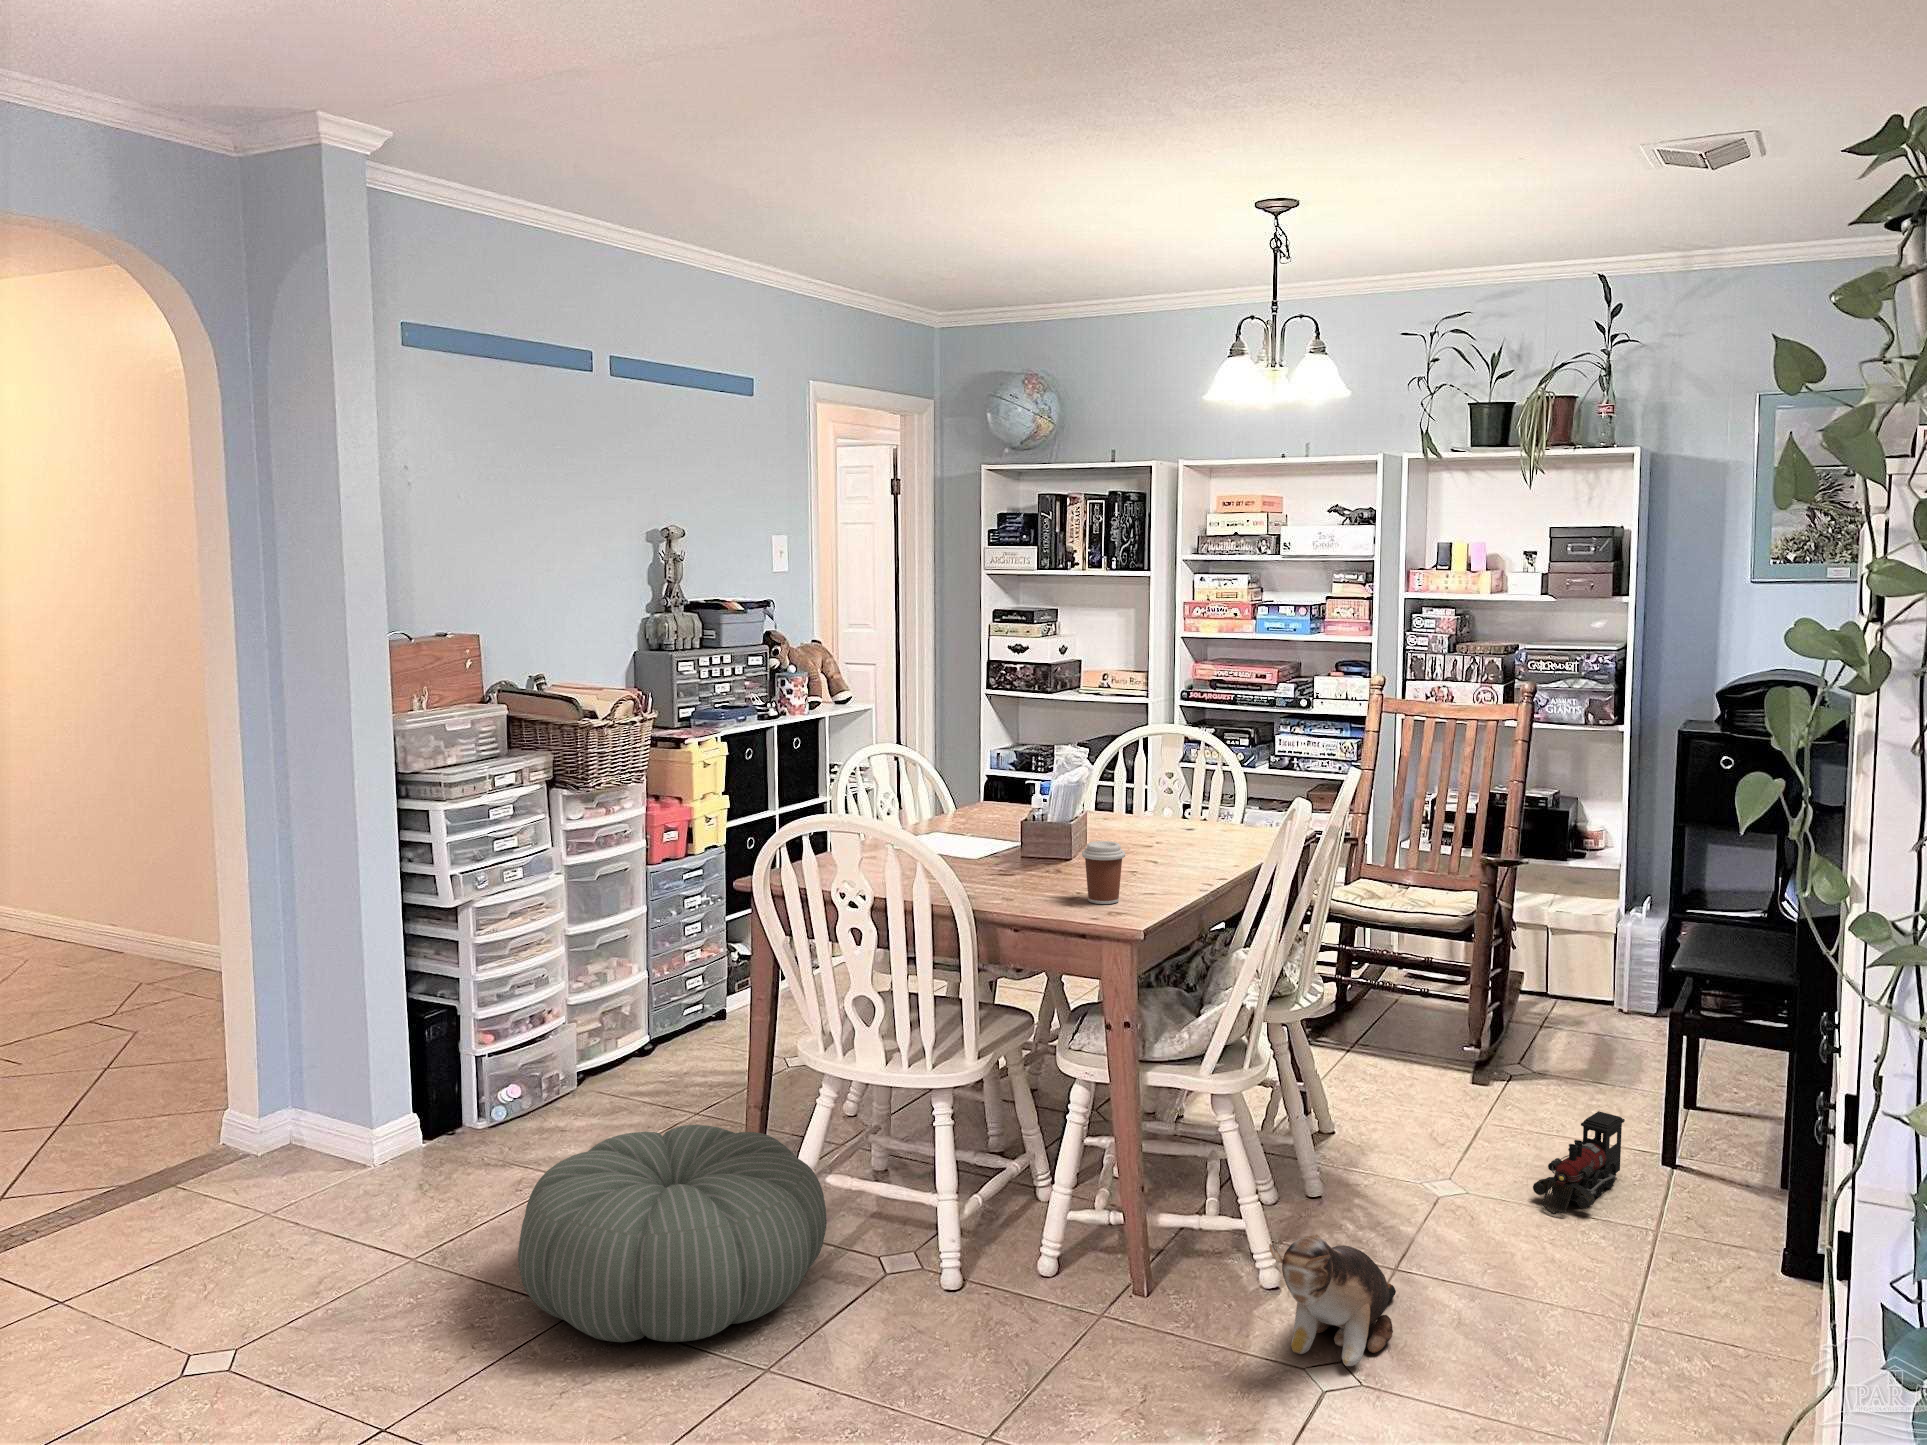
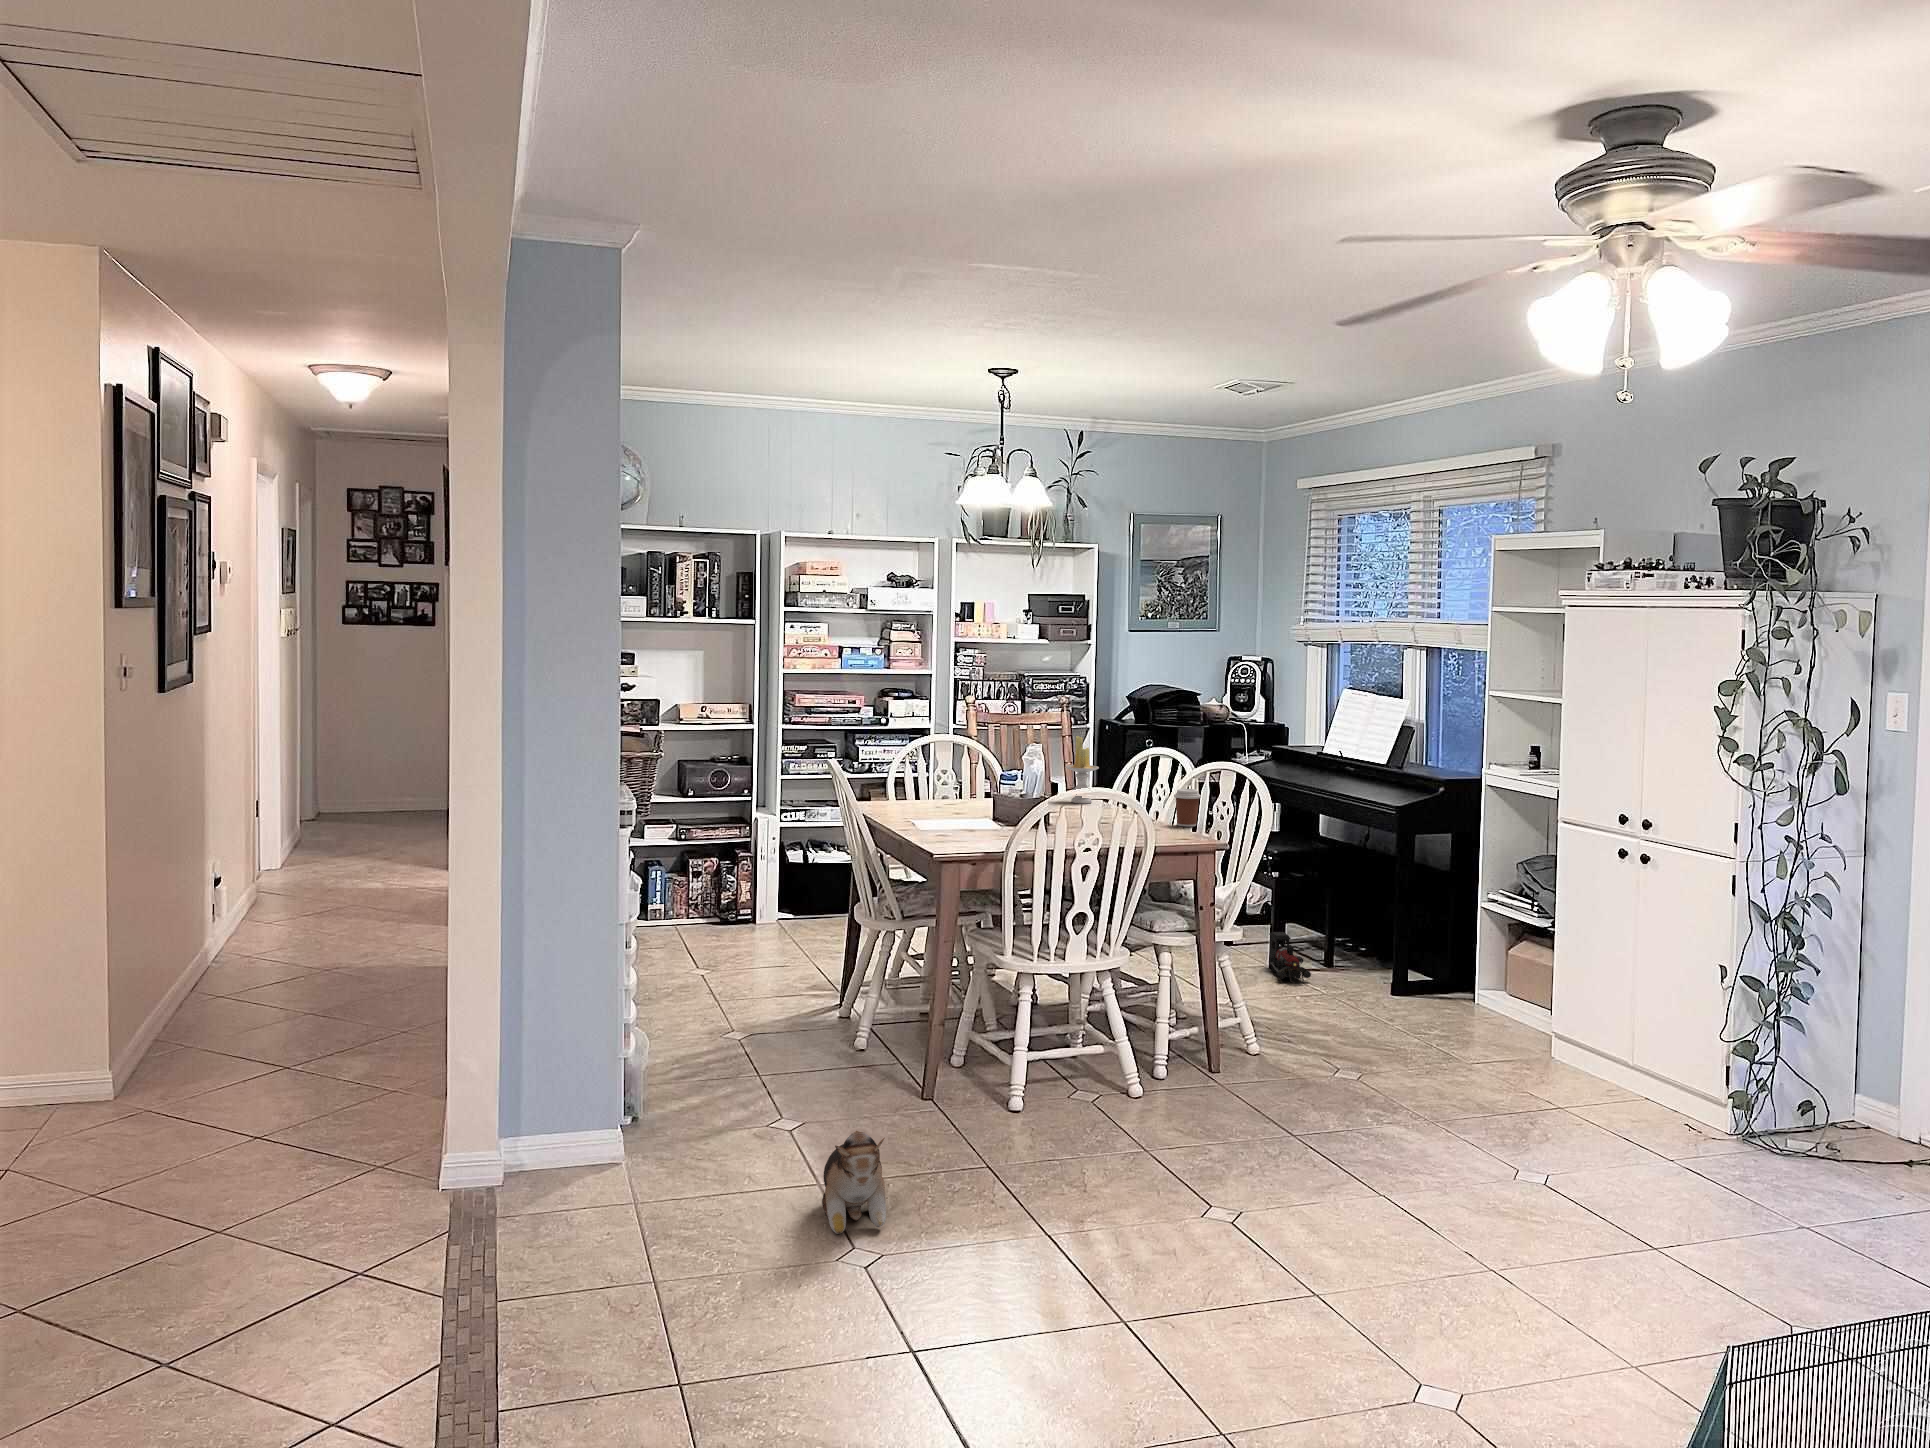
candle: none [1172,743,1223,845] -> present [1066,736,1099,803]
pouf: present [518,1125,826,1342] -> none [974,1011,1184,1140]
plush toy: present [1269,1235,1396,1366] -> present [822,1131,886,1234]

